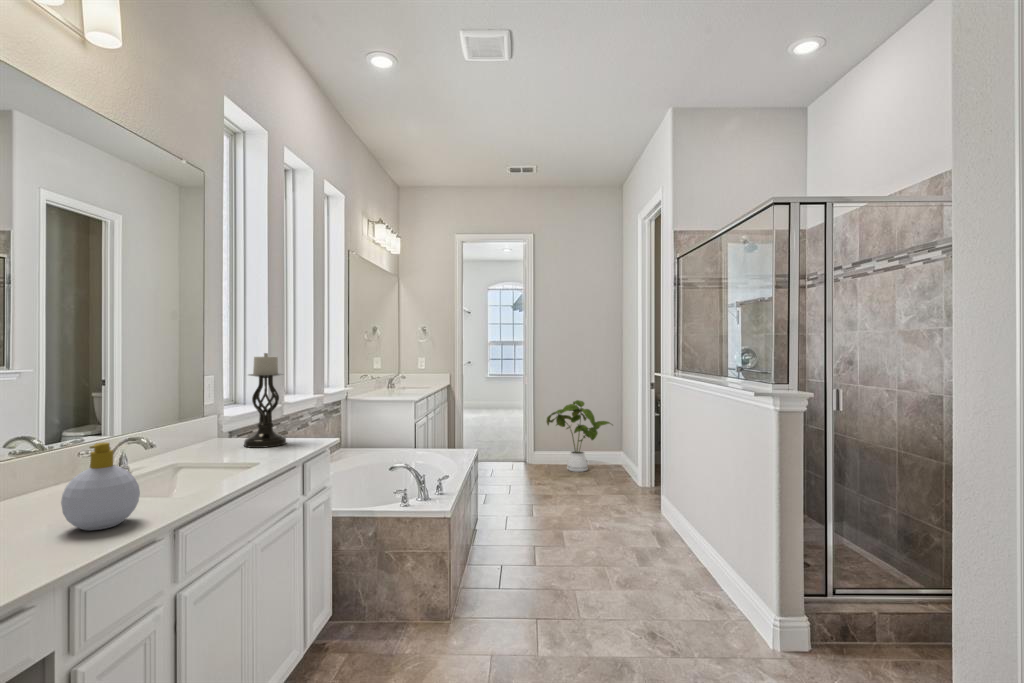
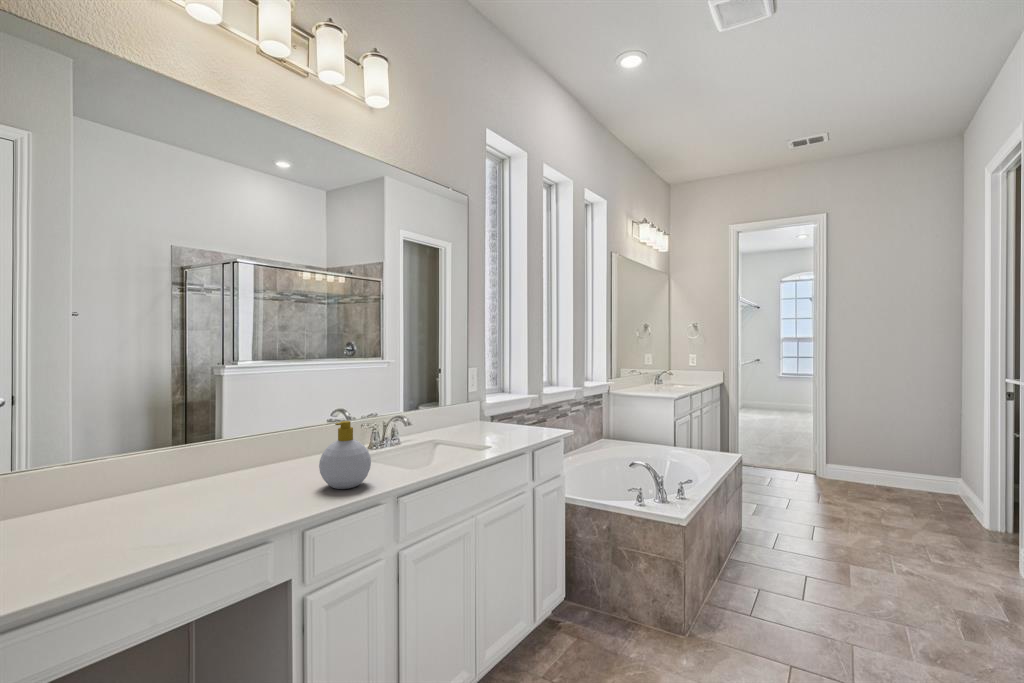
candle holder: present [244,353,286,448] -> none [491,350,525,433]
house plant: present [547,400,611,472] -> none [842,409,945,497]

